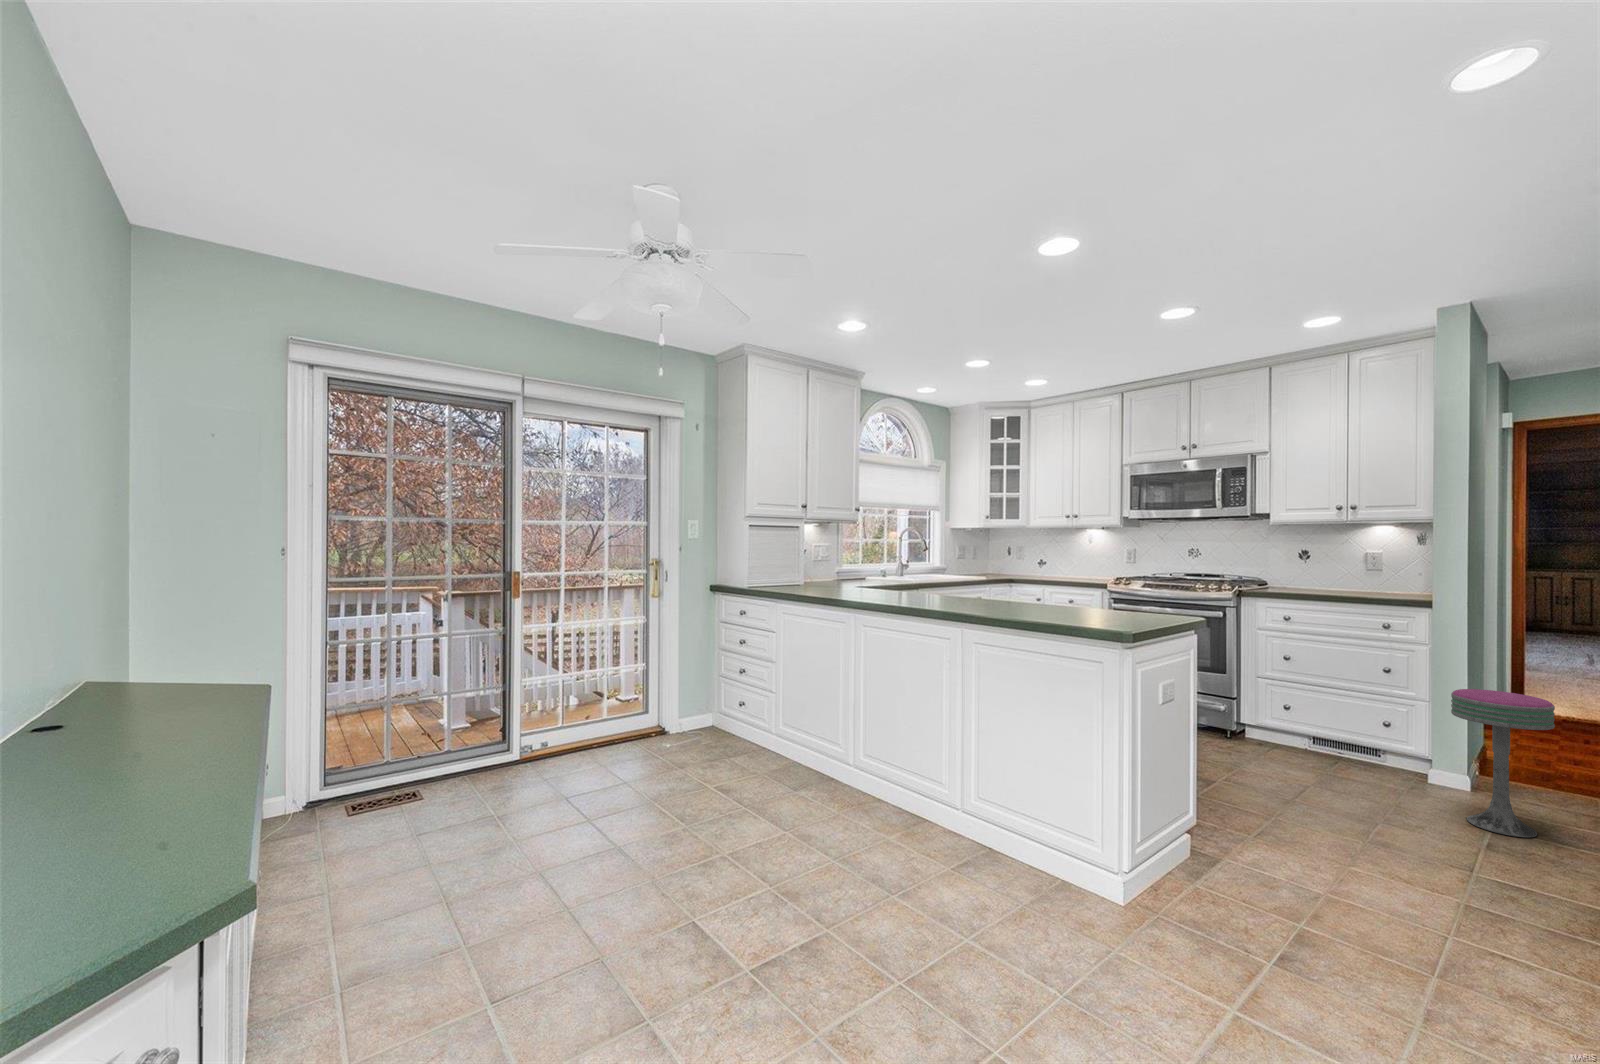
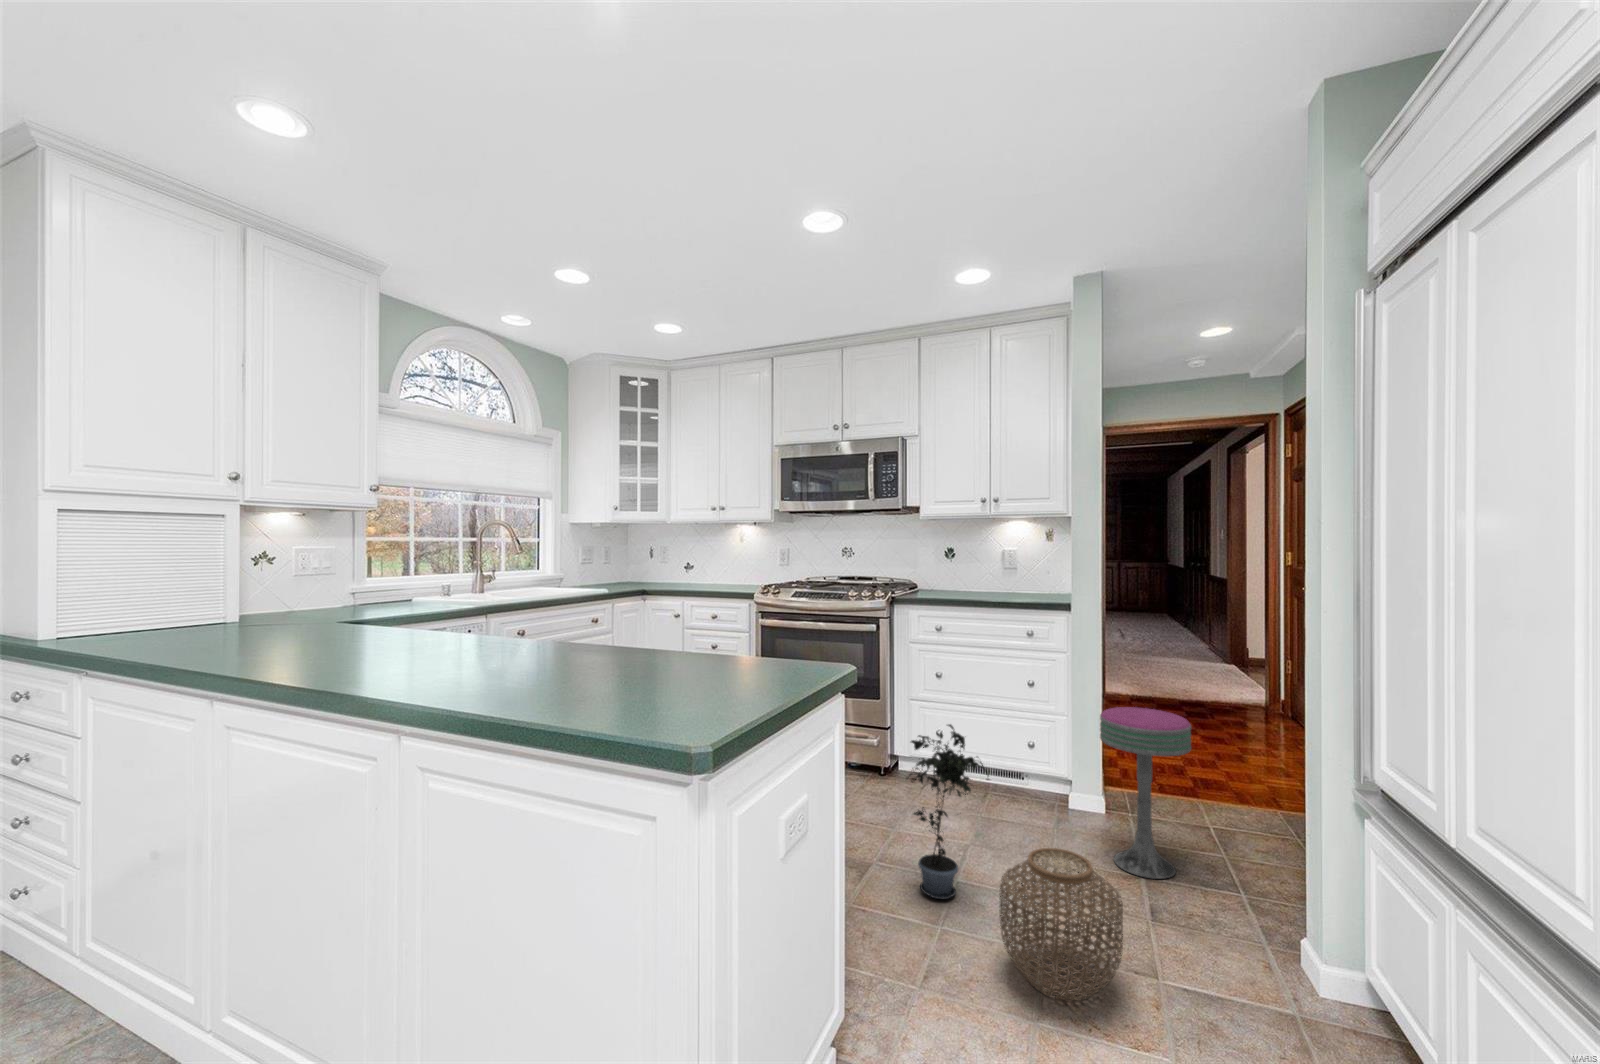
potted plant: none [1251,682,1326,814] -> present [907,724,989,899]
woven basket: none [1331,770,1444,877] -> present [1000,848,1123,1000]

